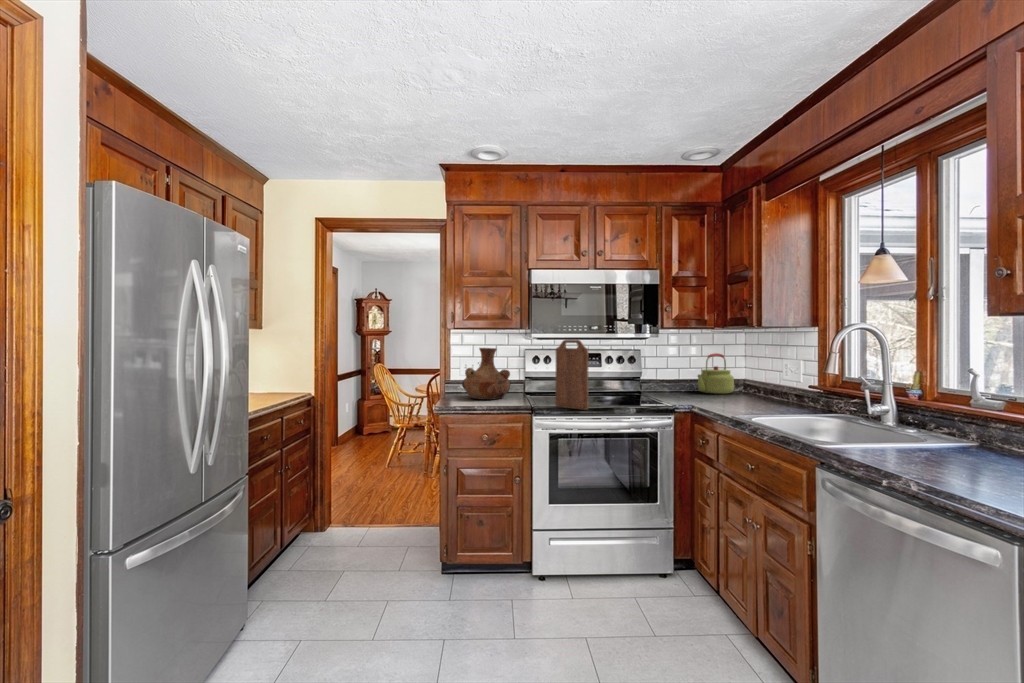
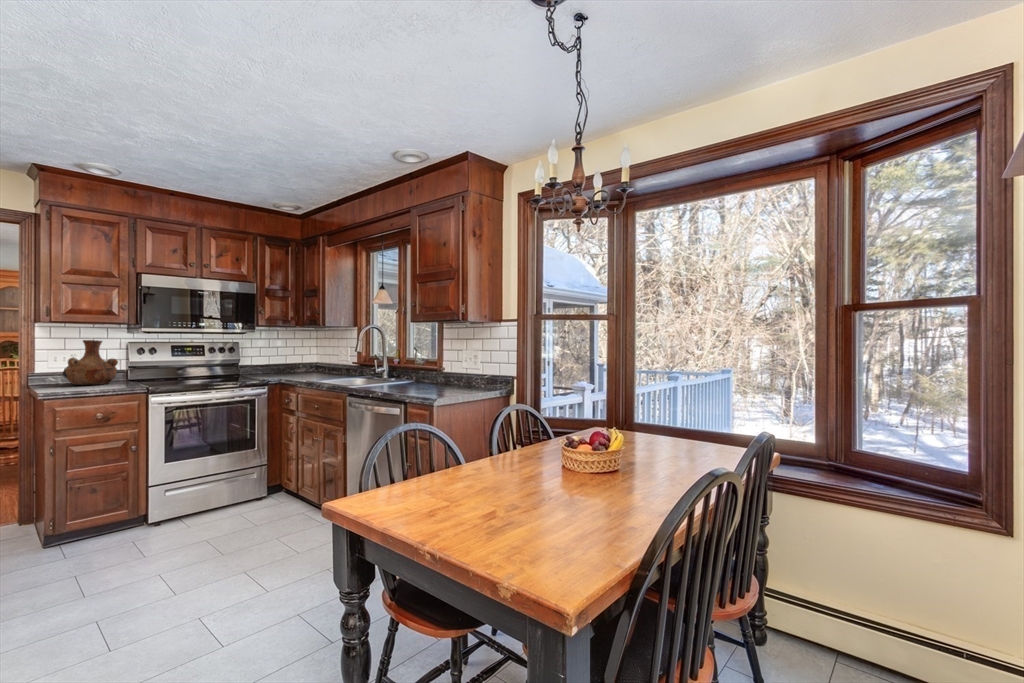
cutting board: present [555,339,588,410] -> none [169,333,200,385]
kettle: present [698,353,734,394] -> none [283,345,309,373]

